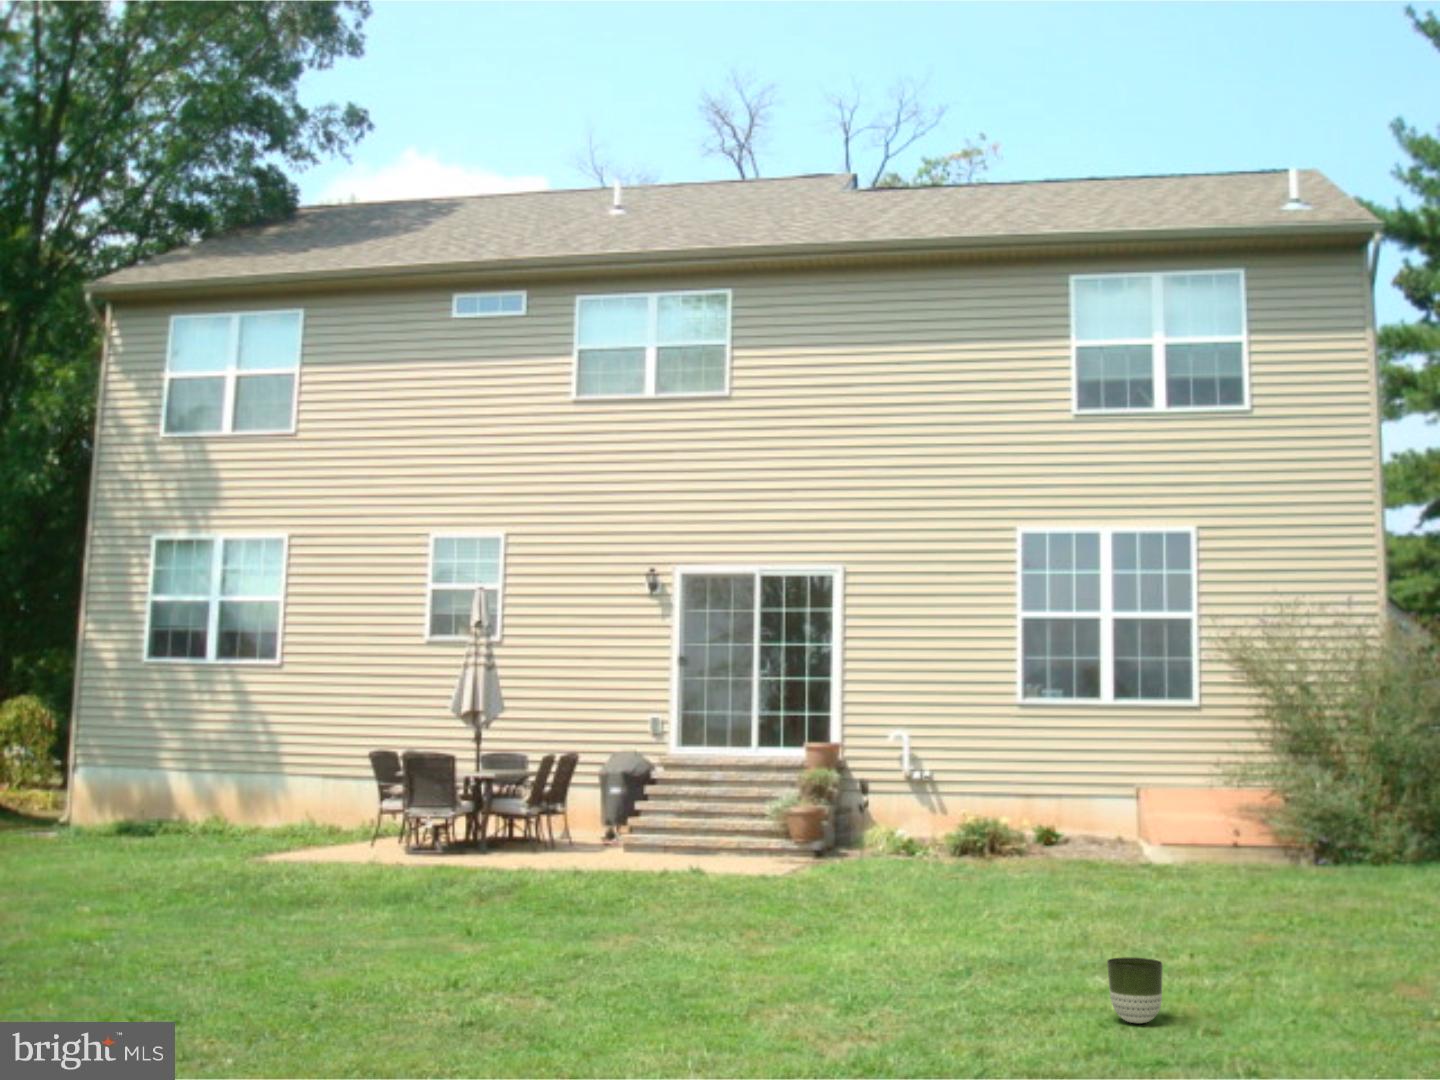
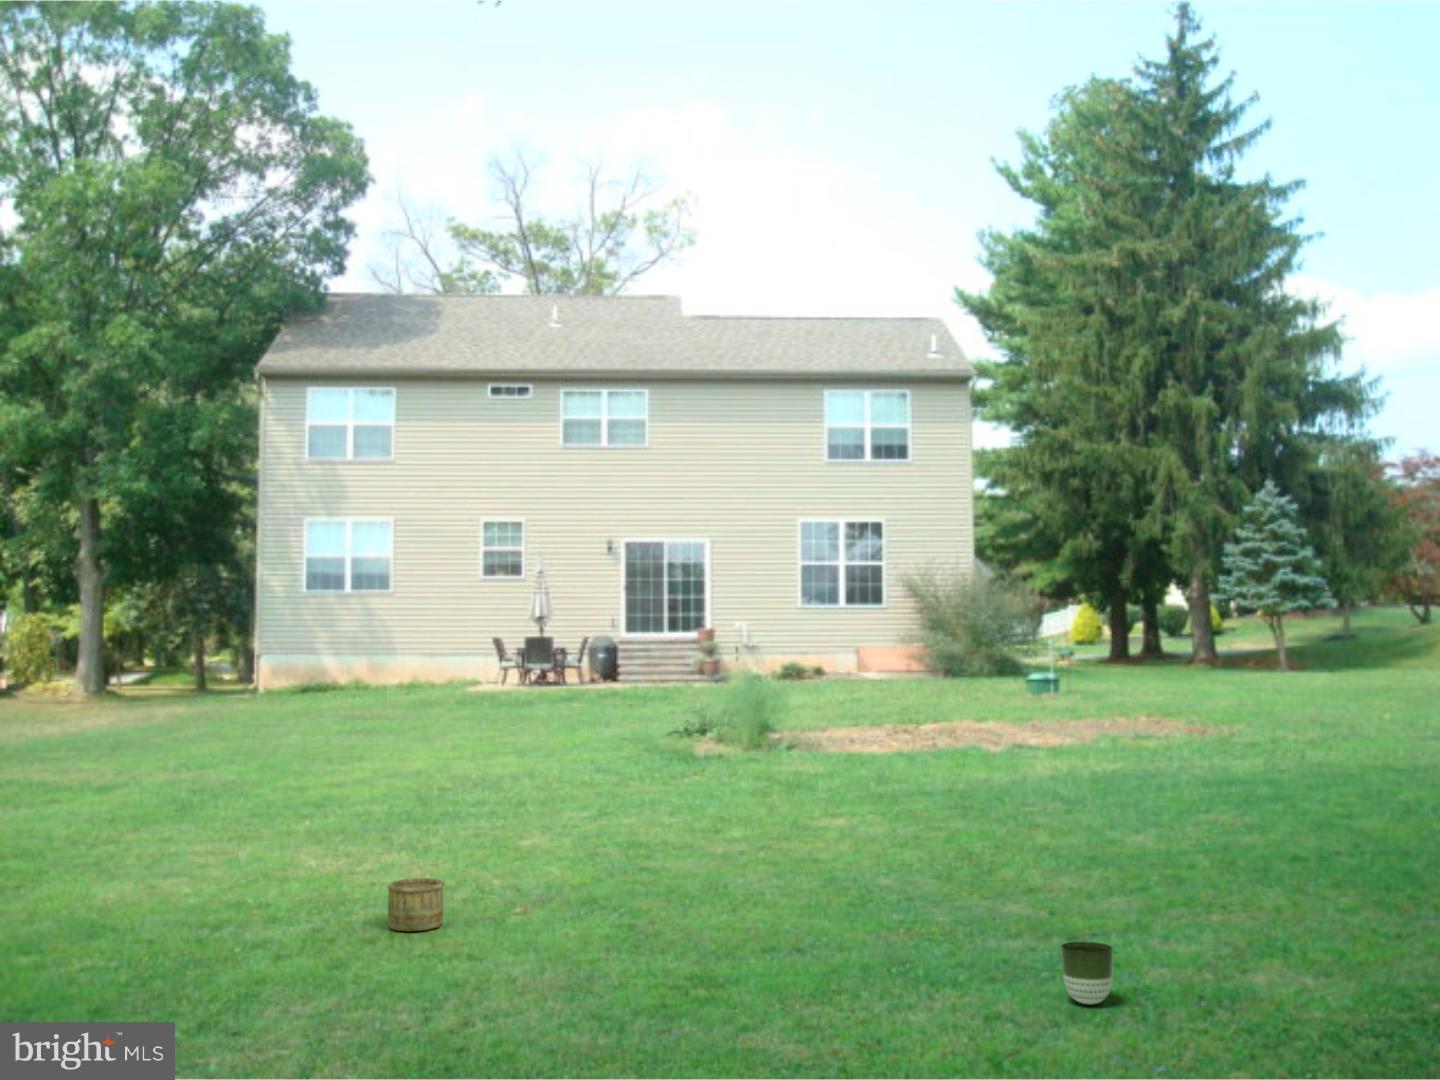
wooden bucket: none [405,899,466,953] -> present [387,878,445,931]

